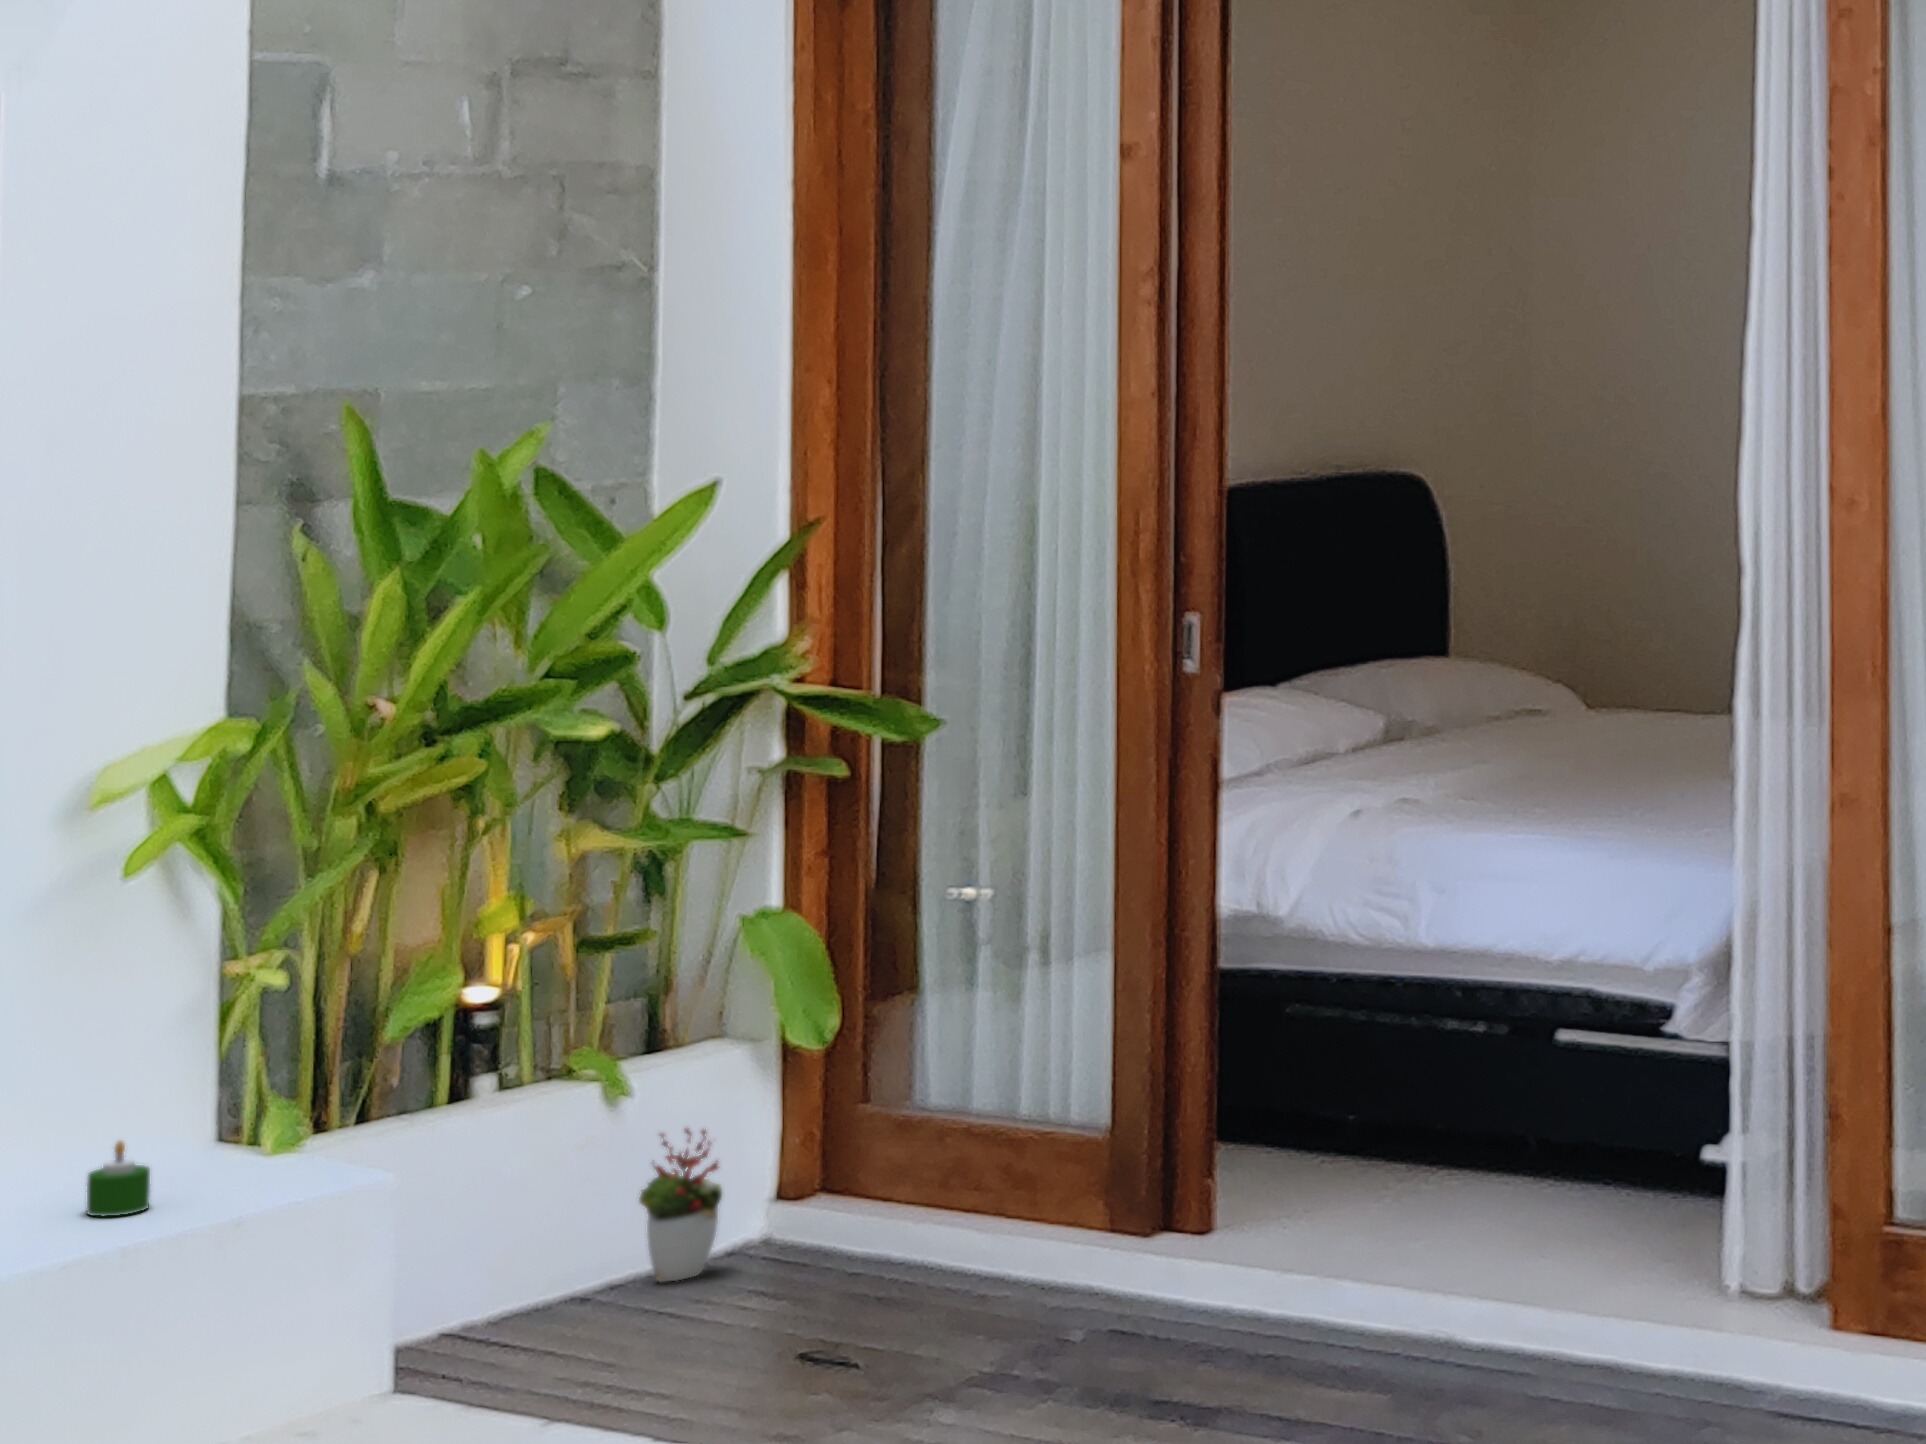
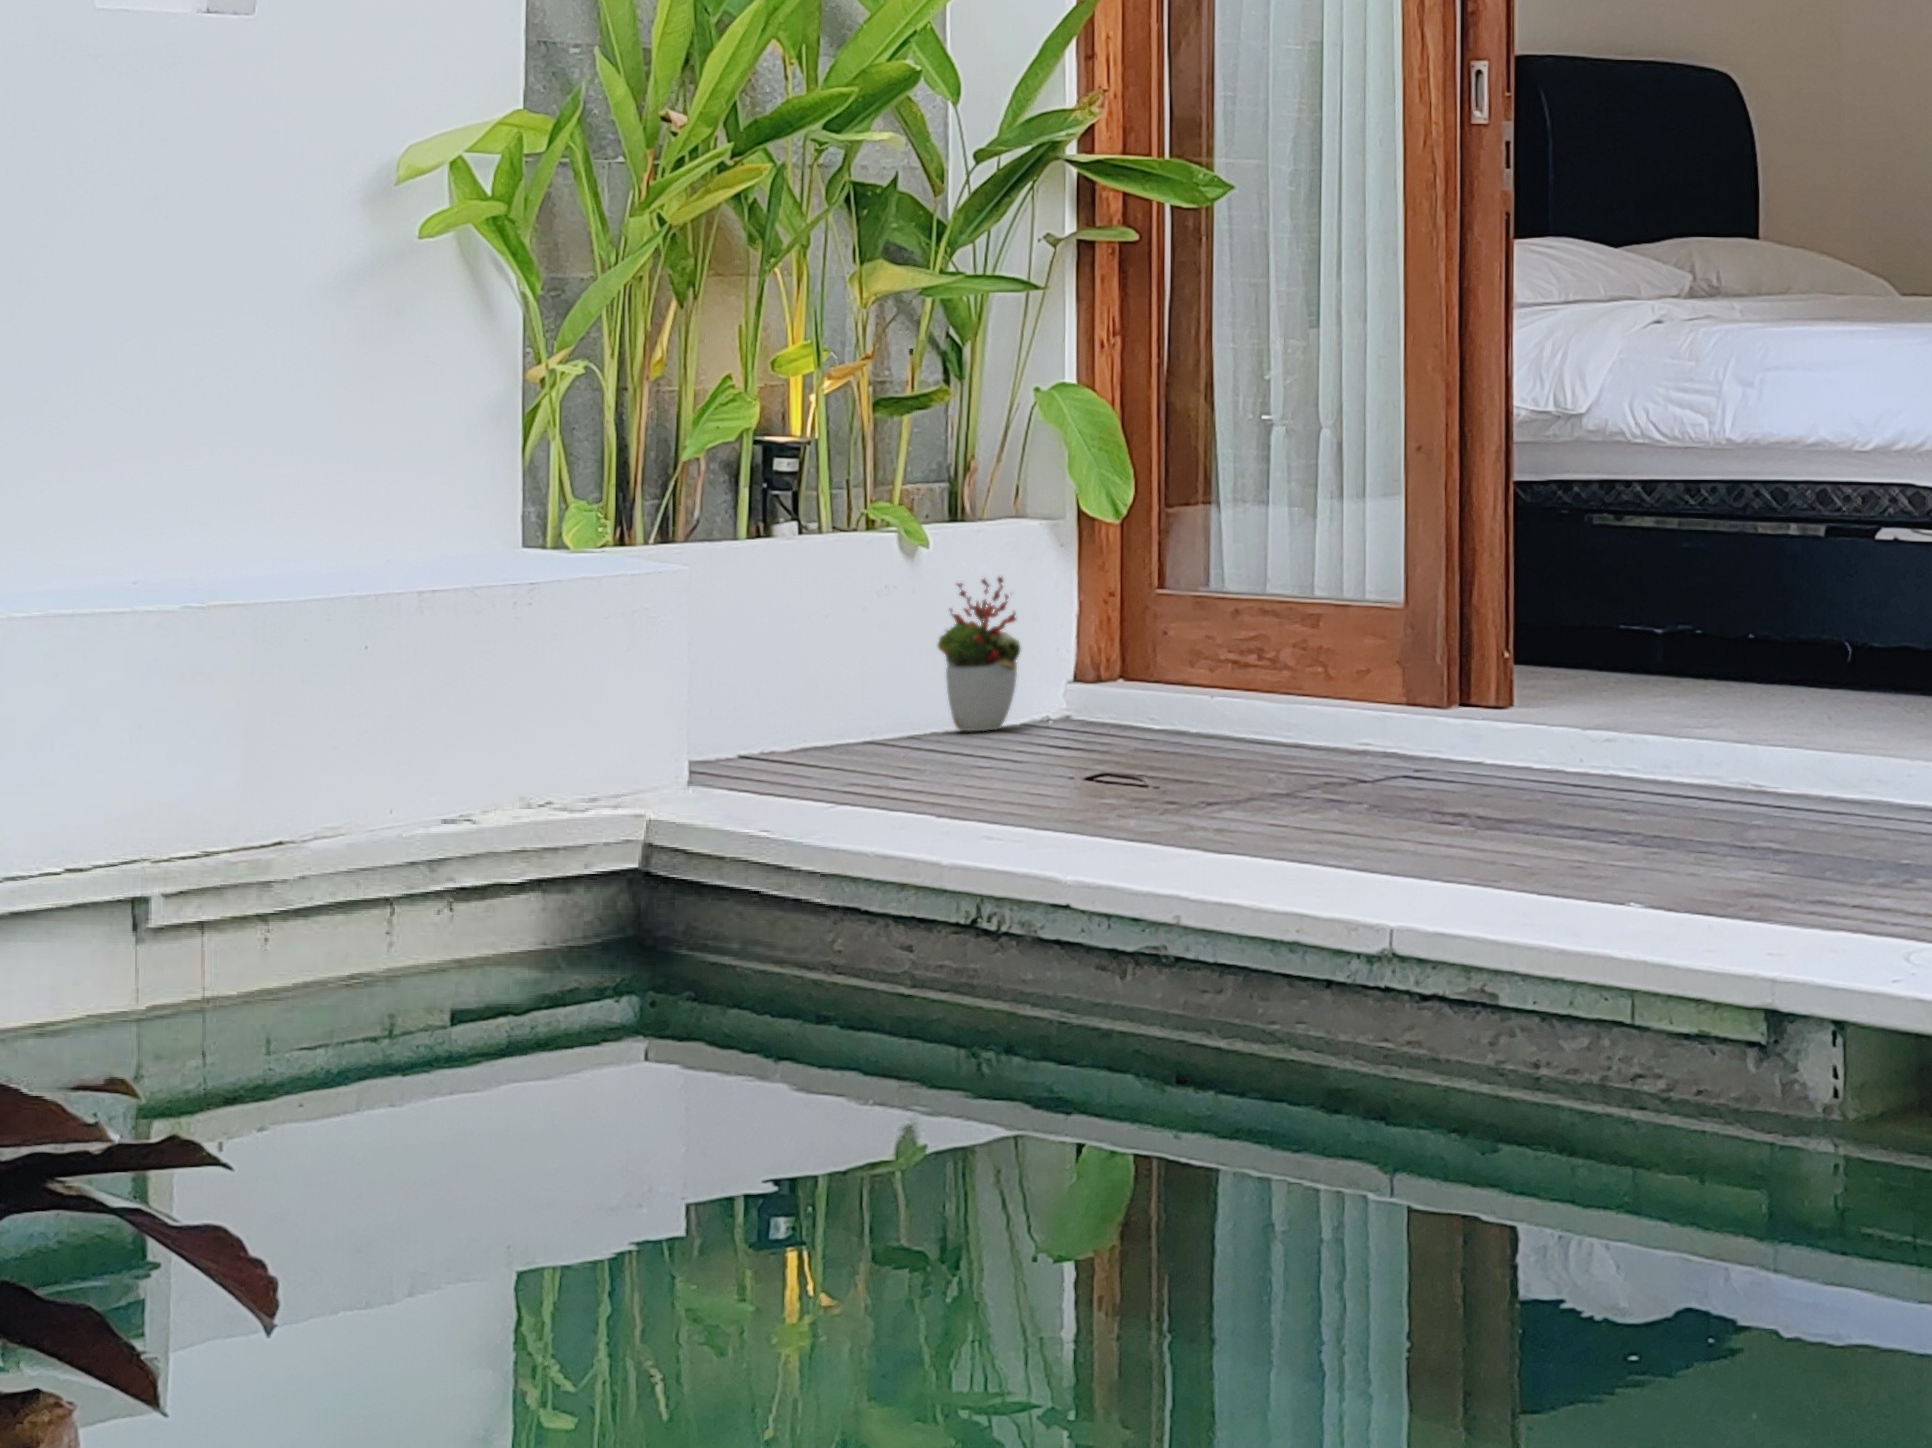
candle: present [87,1141,150,1216] -> none [390,502,450,574]

